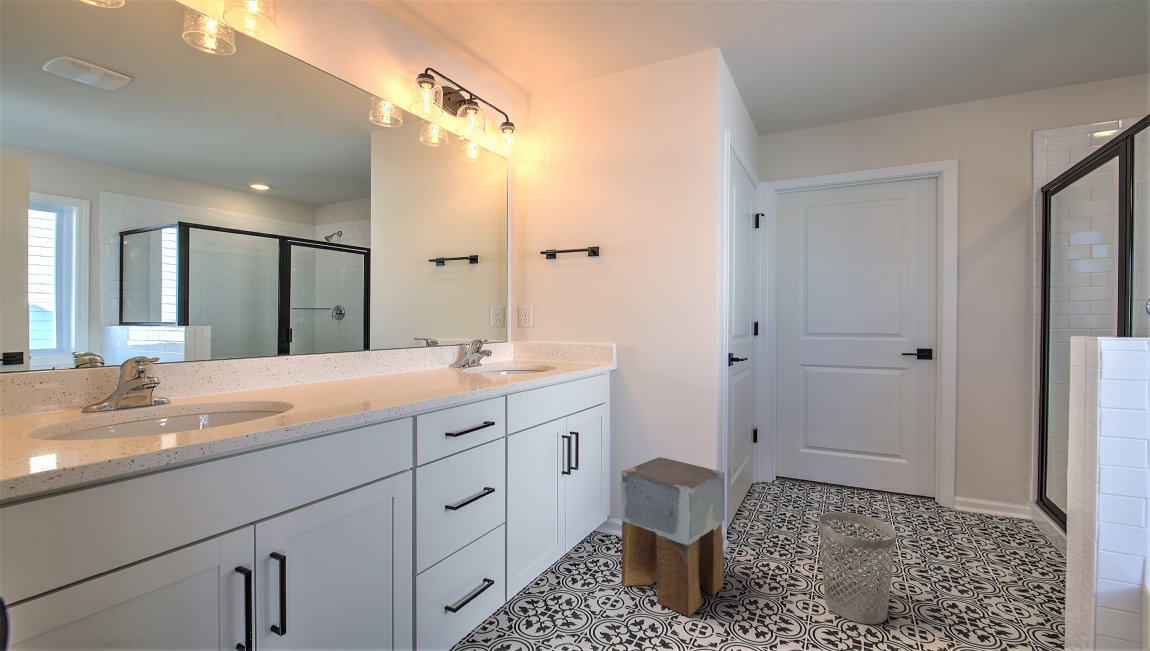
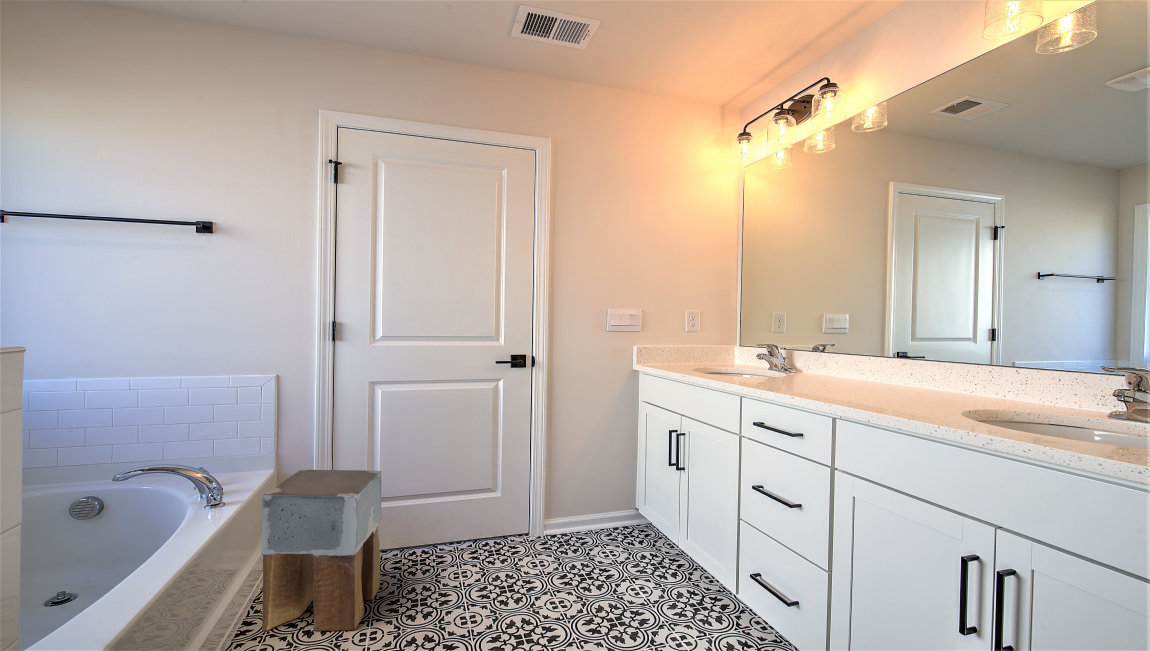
wastebasket: present [818,512,896,624] -> none [466,482,524,573]

